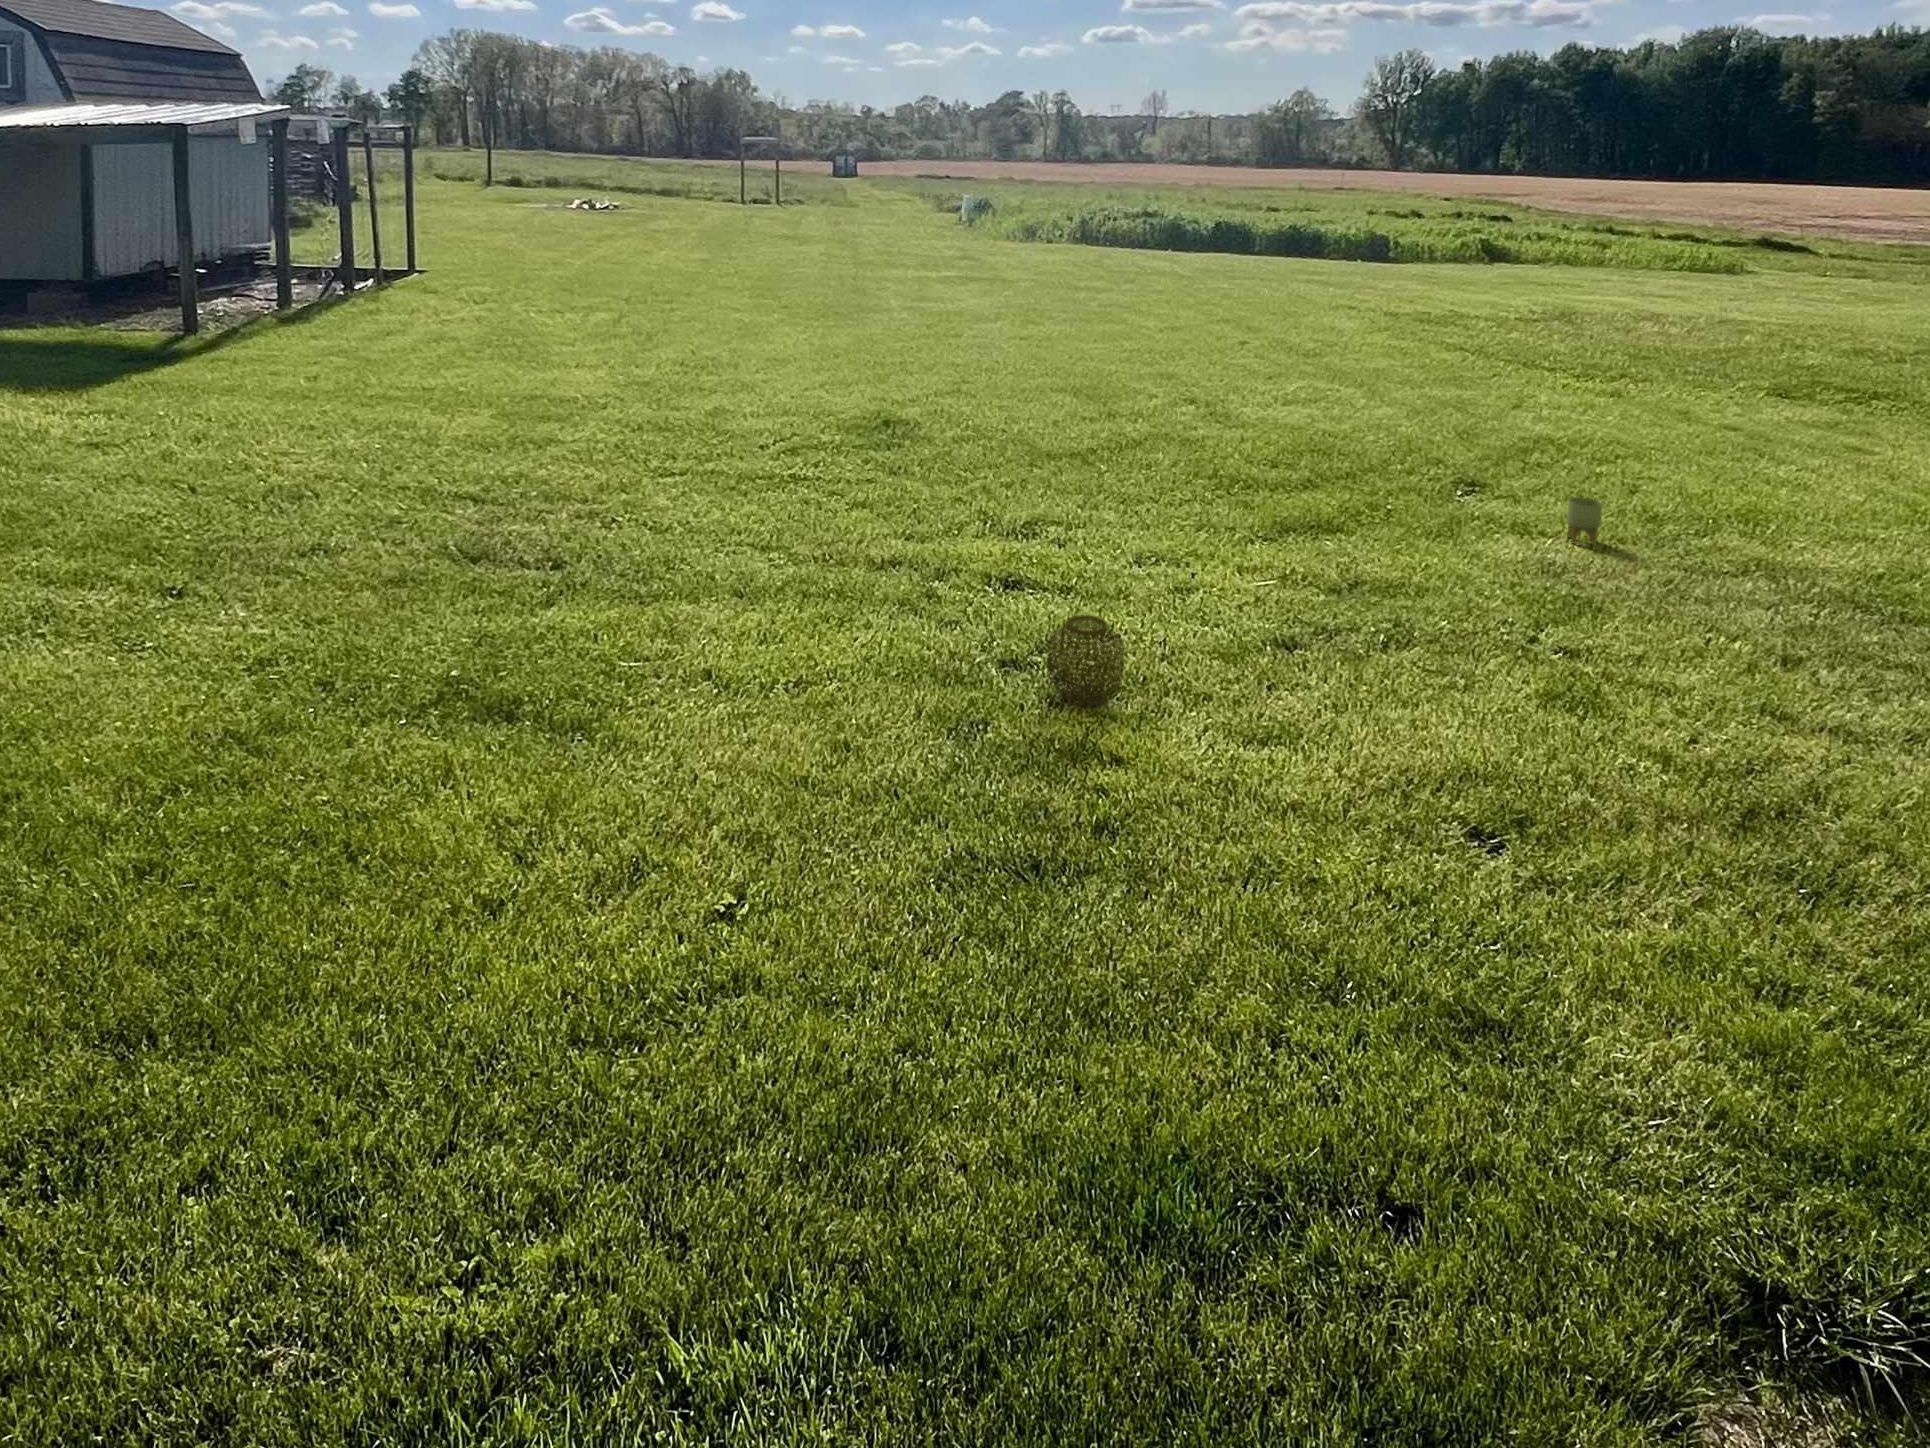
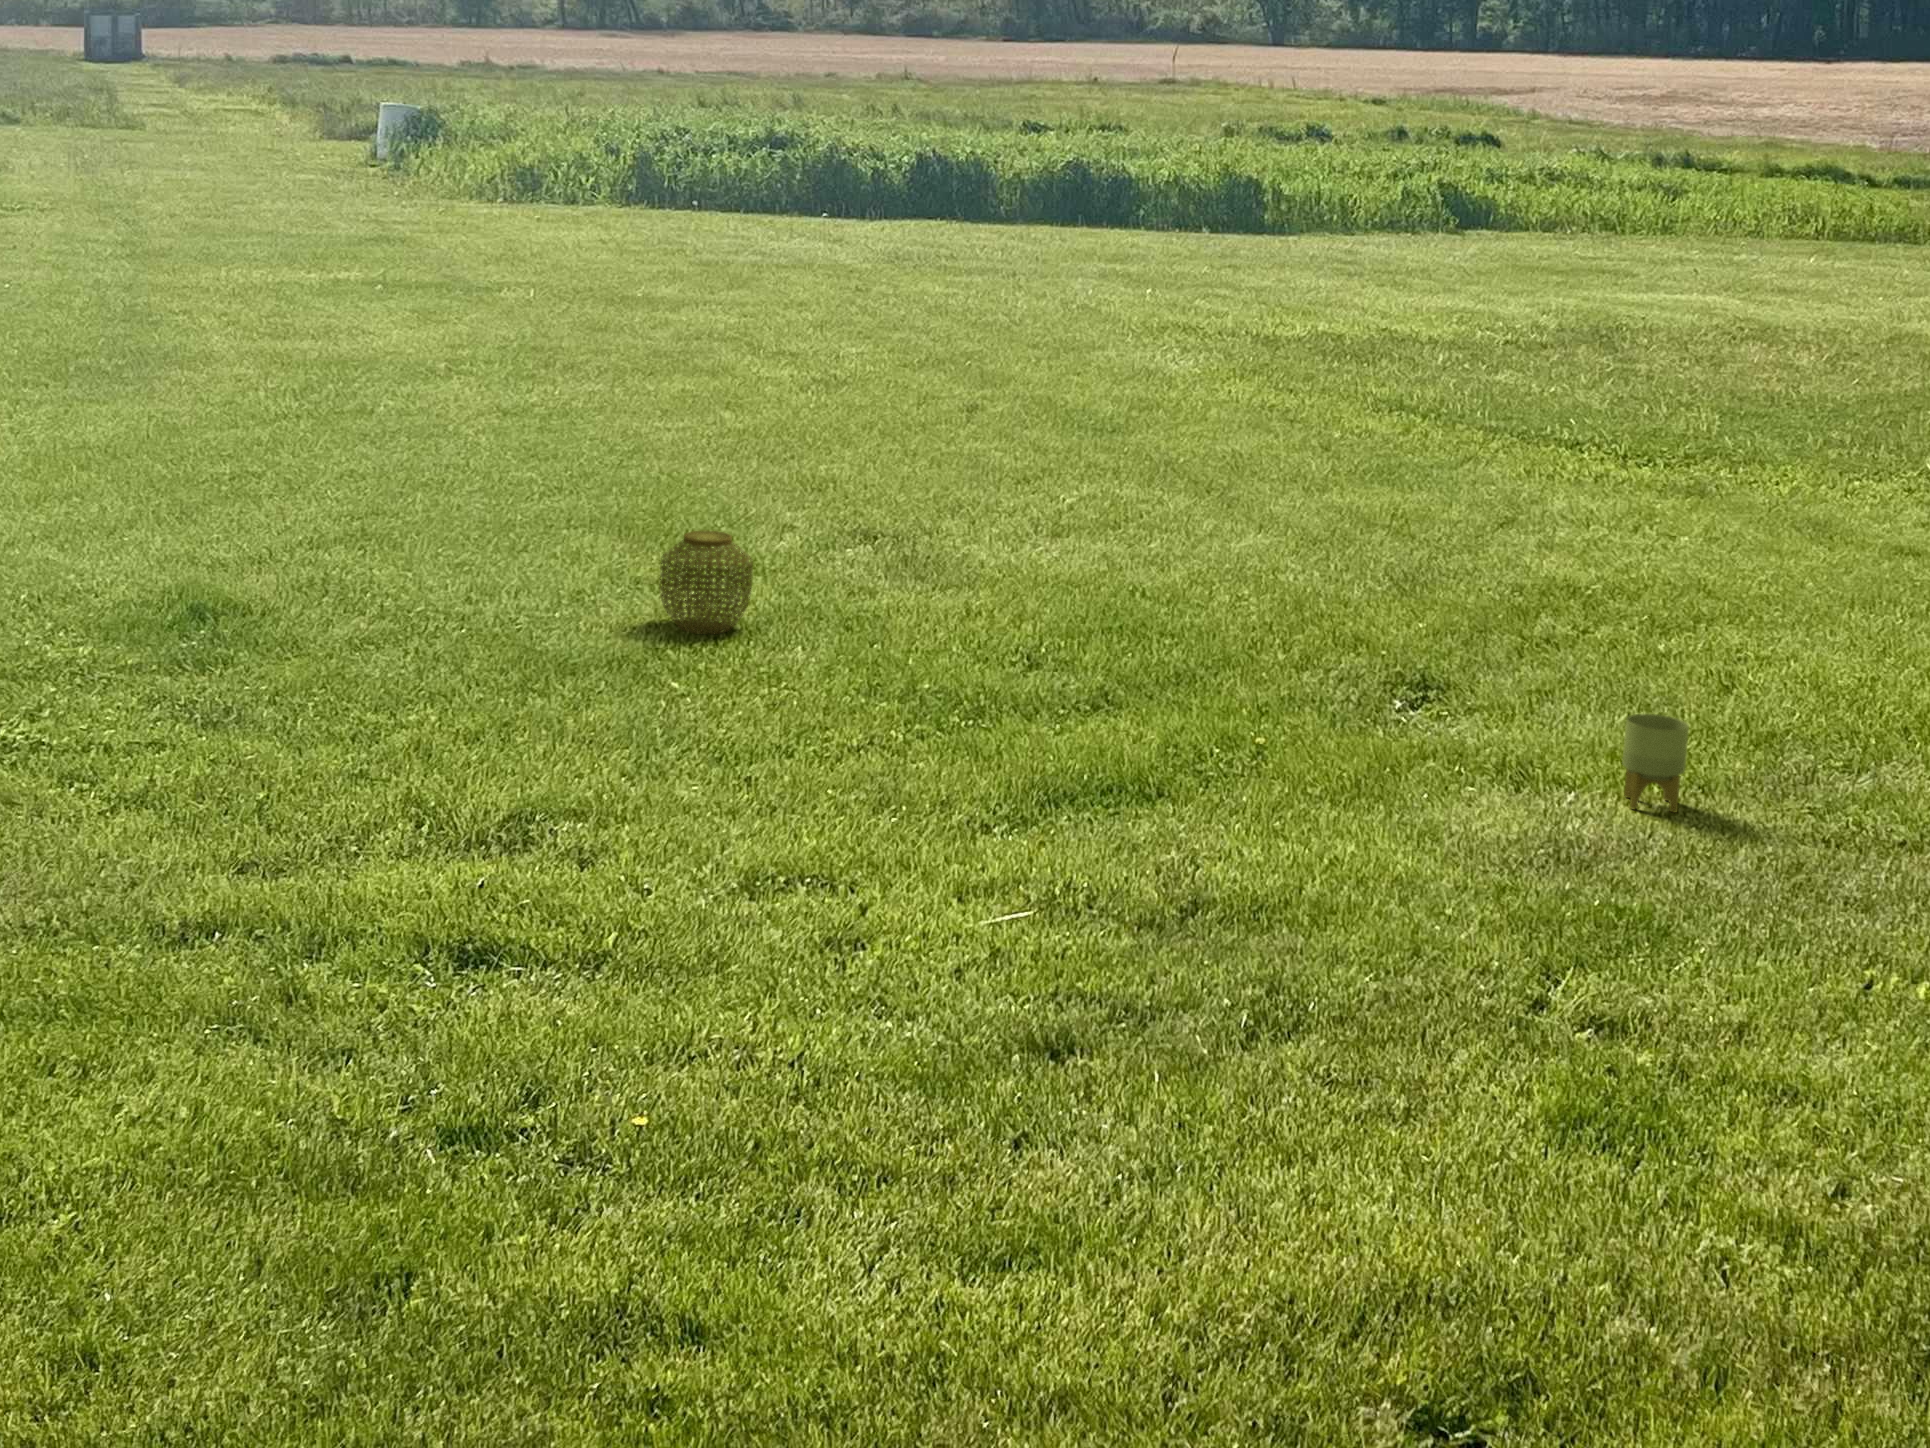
woven basket: present [1047,615,1125,707] -> present [660,531,753,634]

